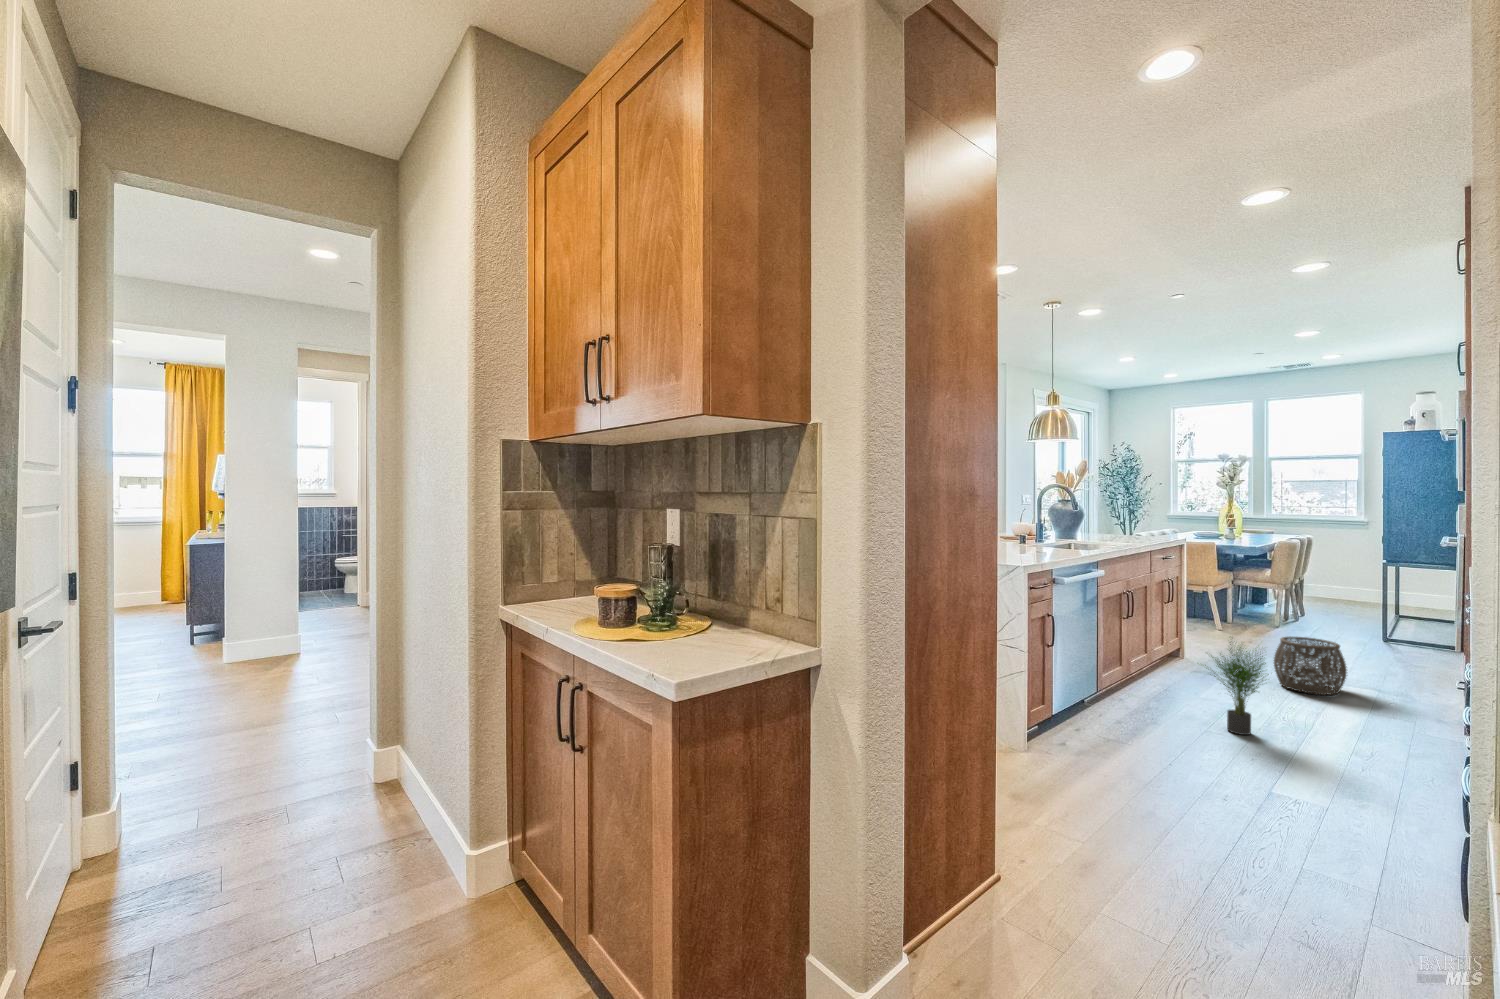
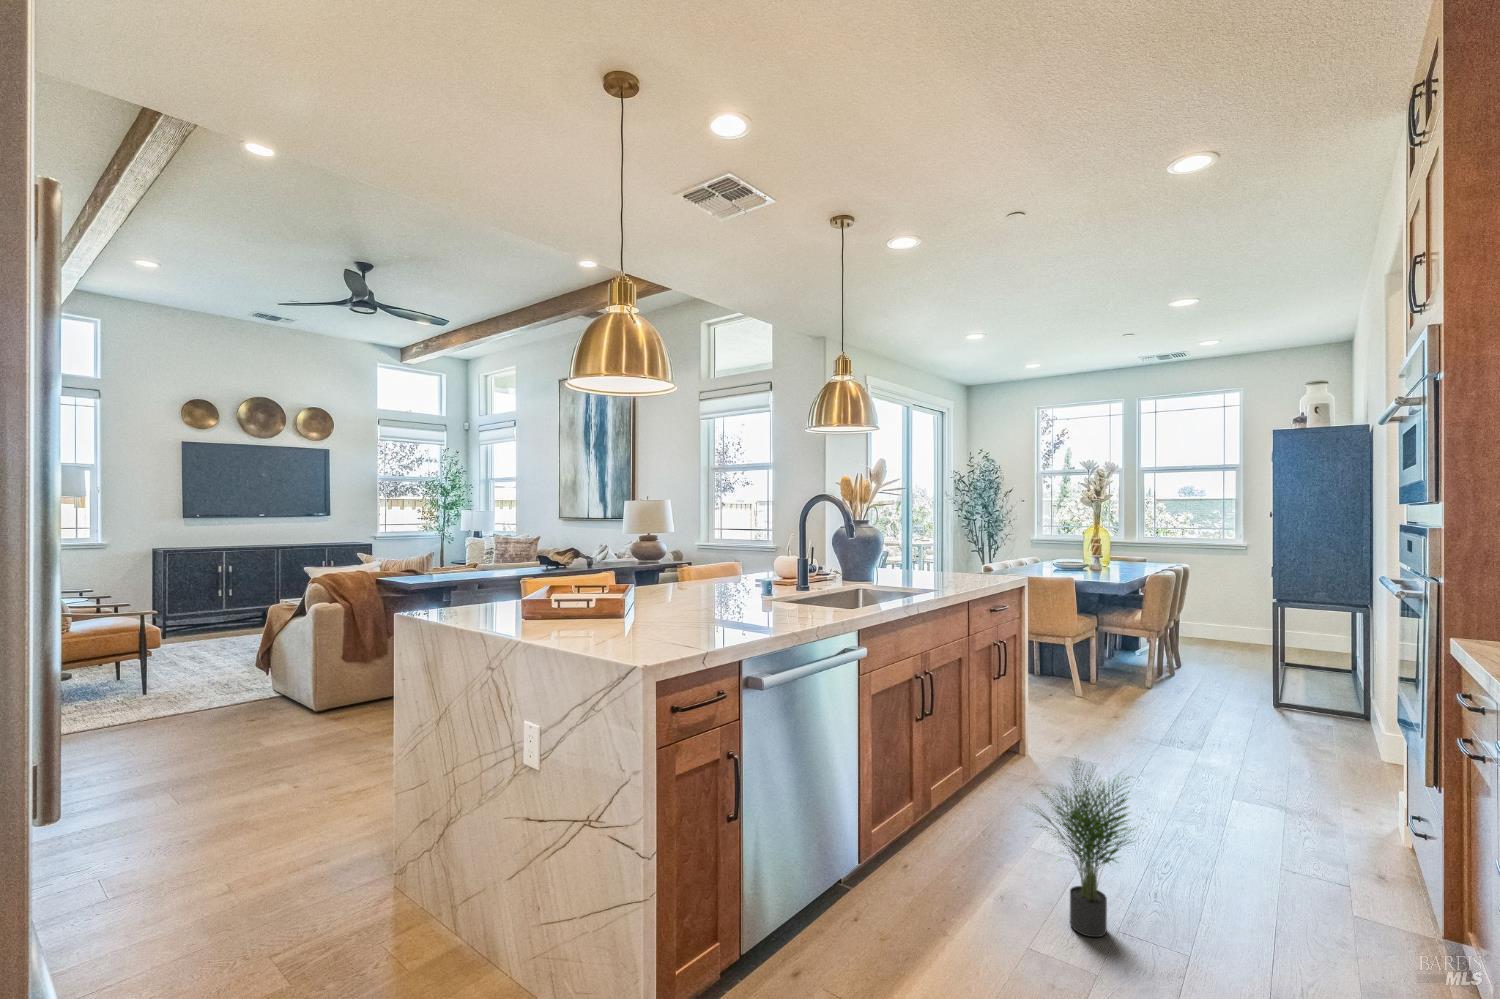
woven basket: present [1274,636,1347,695] -> none [1143,726,1243,822]

